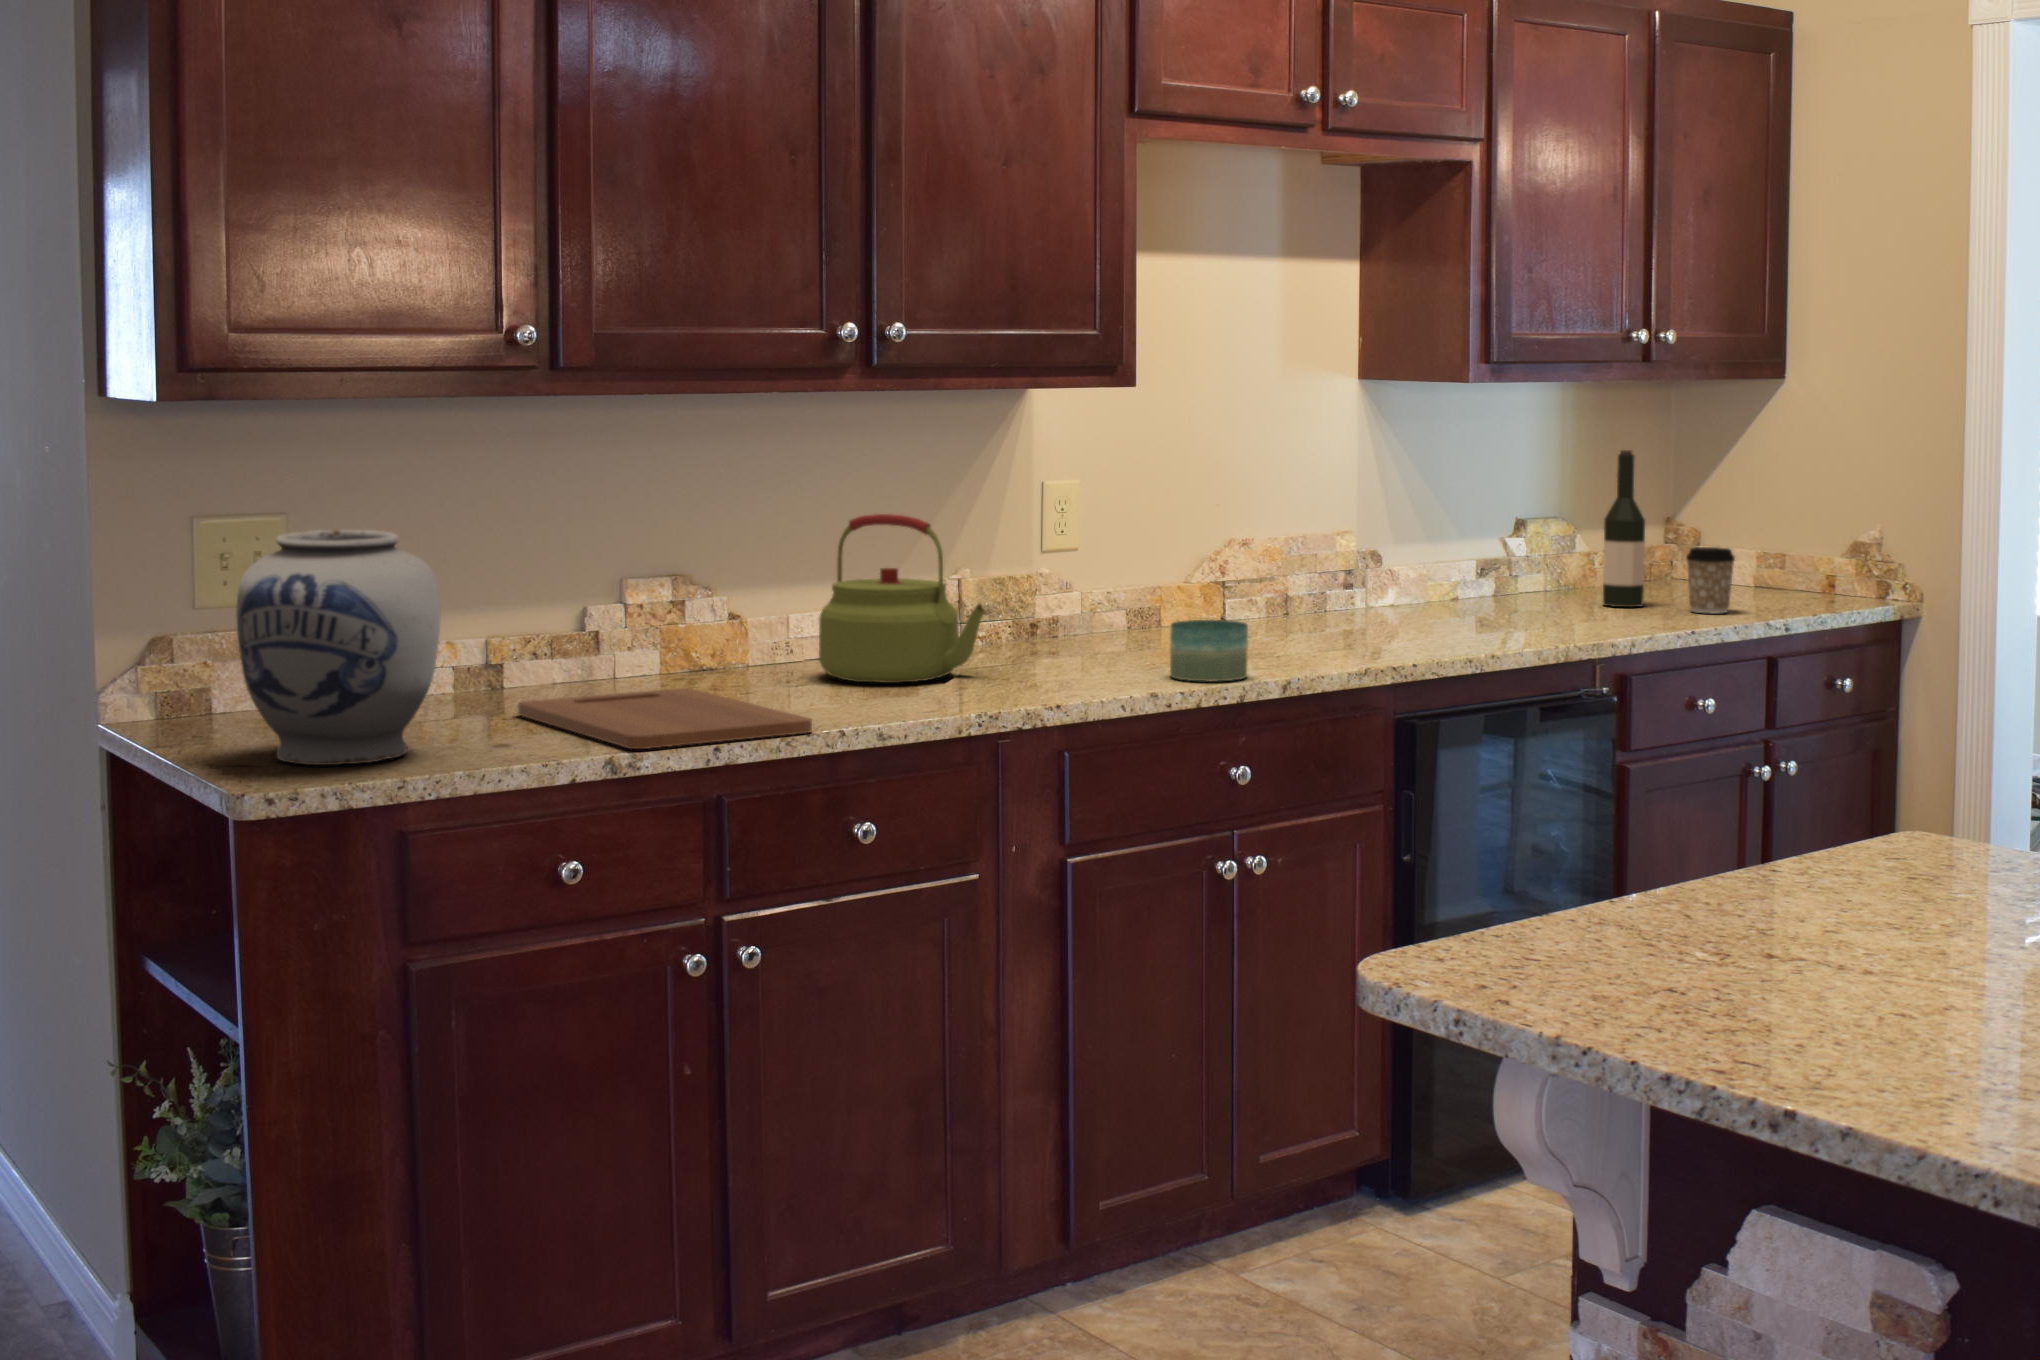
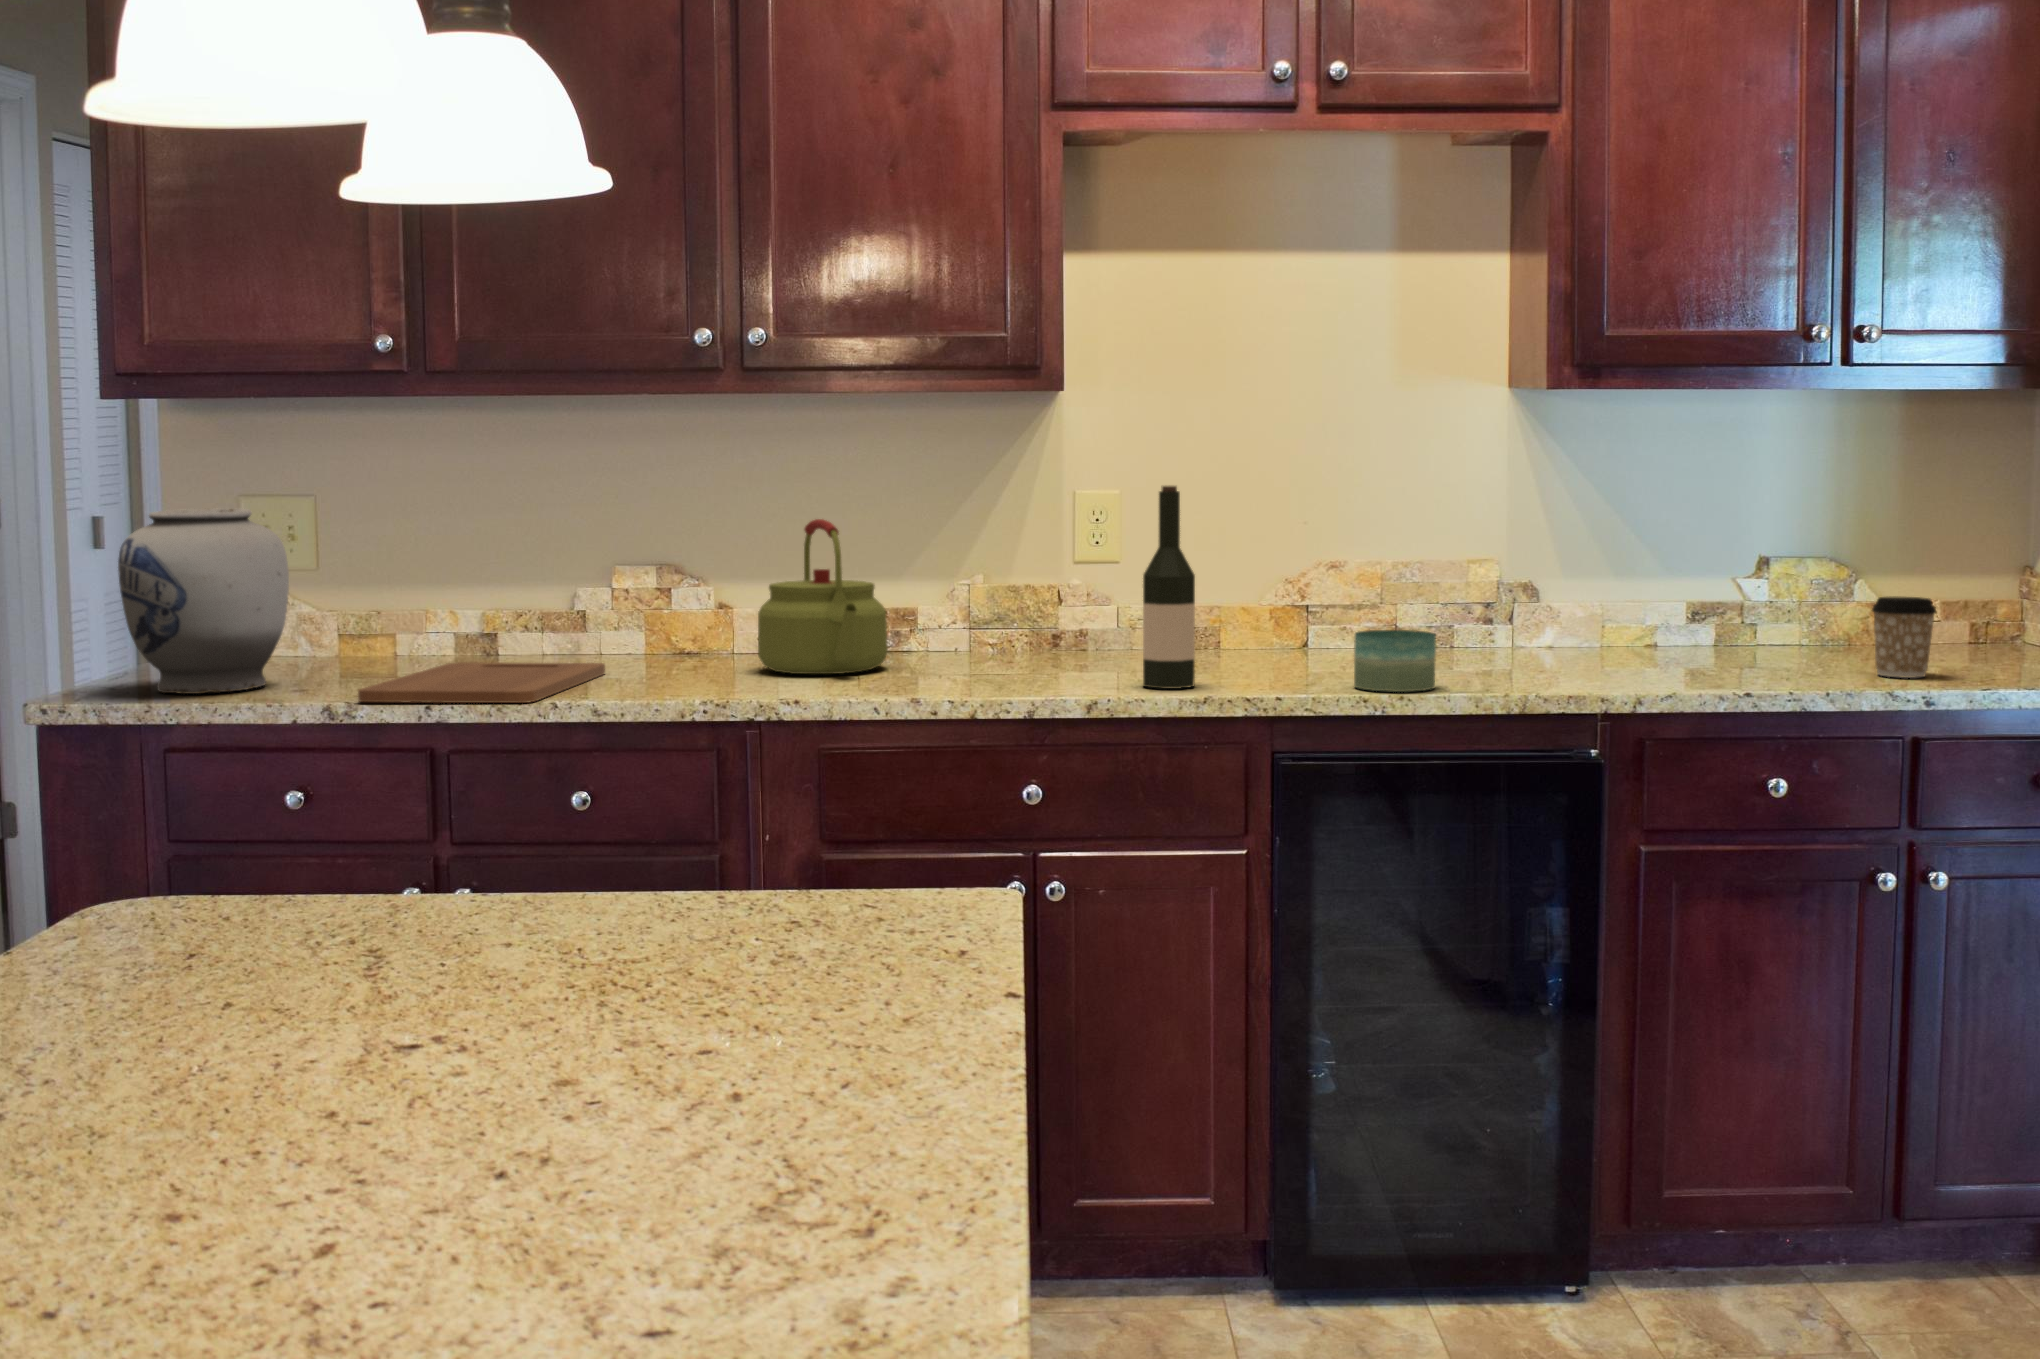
wine bottle: present [1603,450,1645,607] -> present [1143,486,1195,689]
candle: present [1170,620,1248,681] -> present [1354,630,1436,692]

